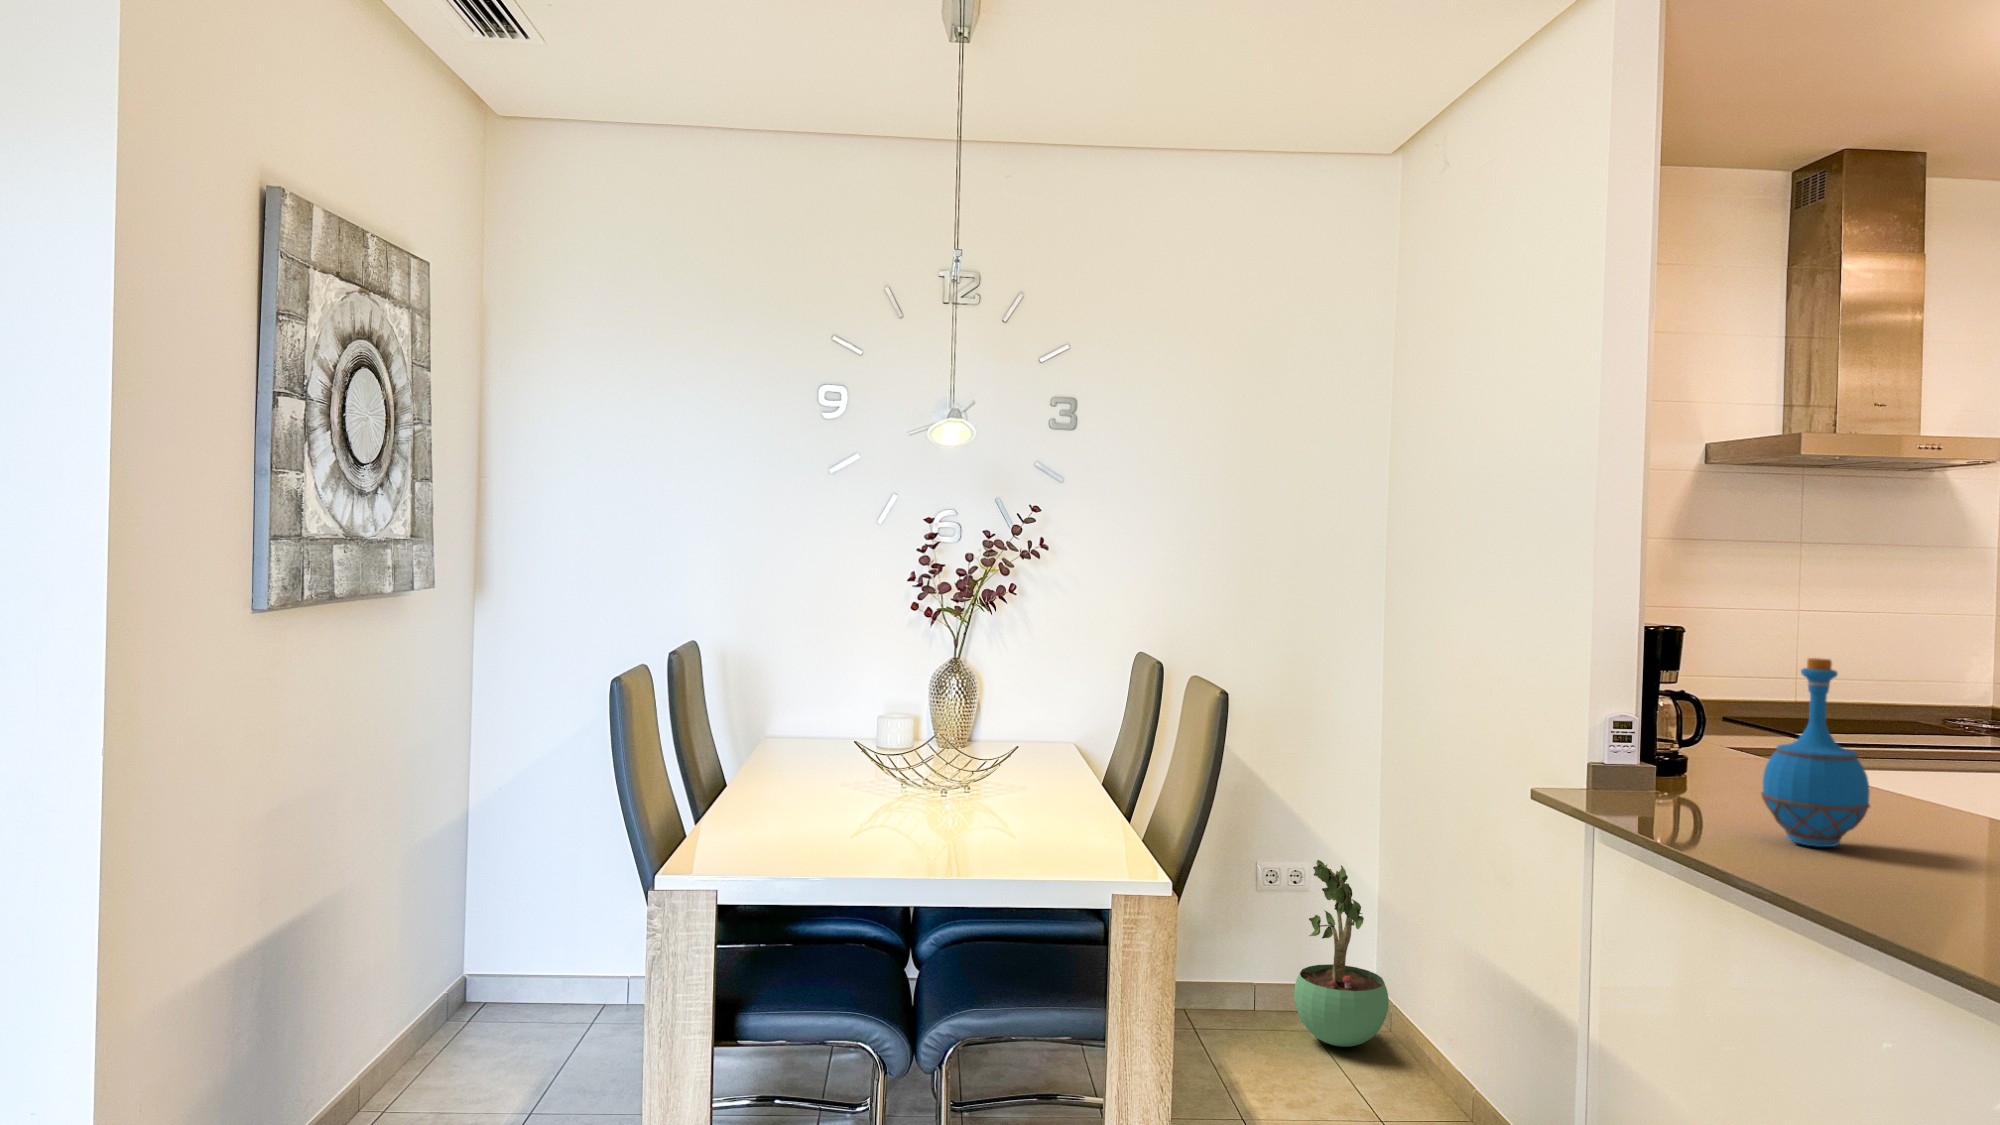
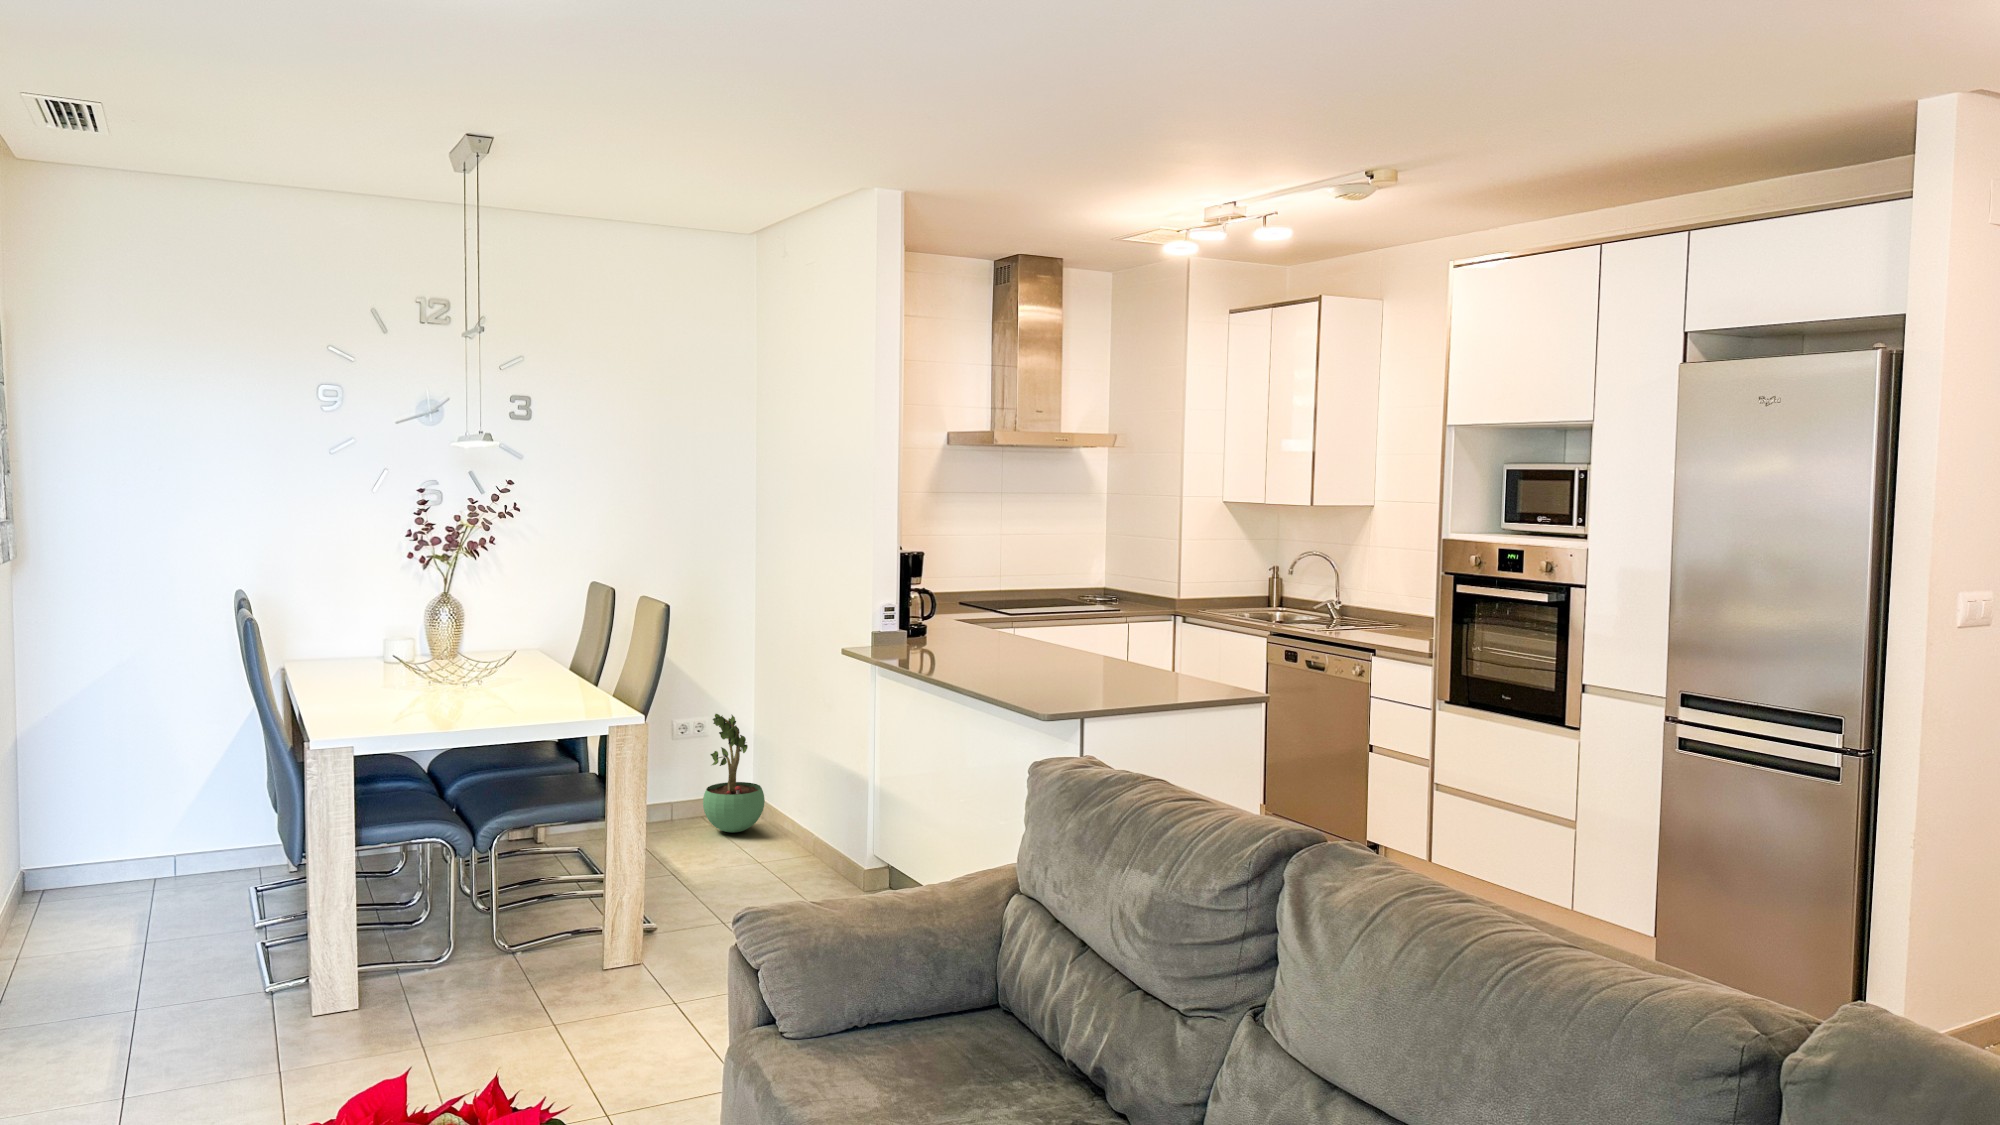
bottle: present [1761,658,1870,847] -> none [947,569,993,662]

